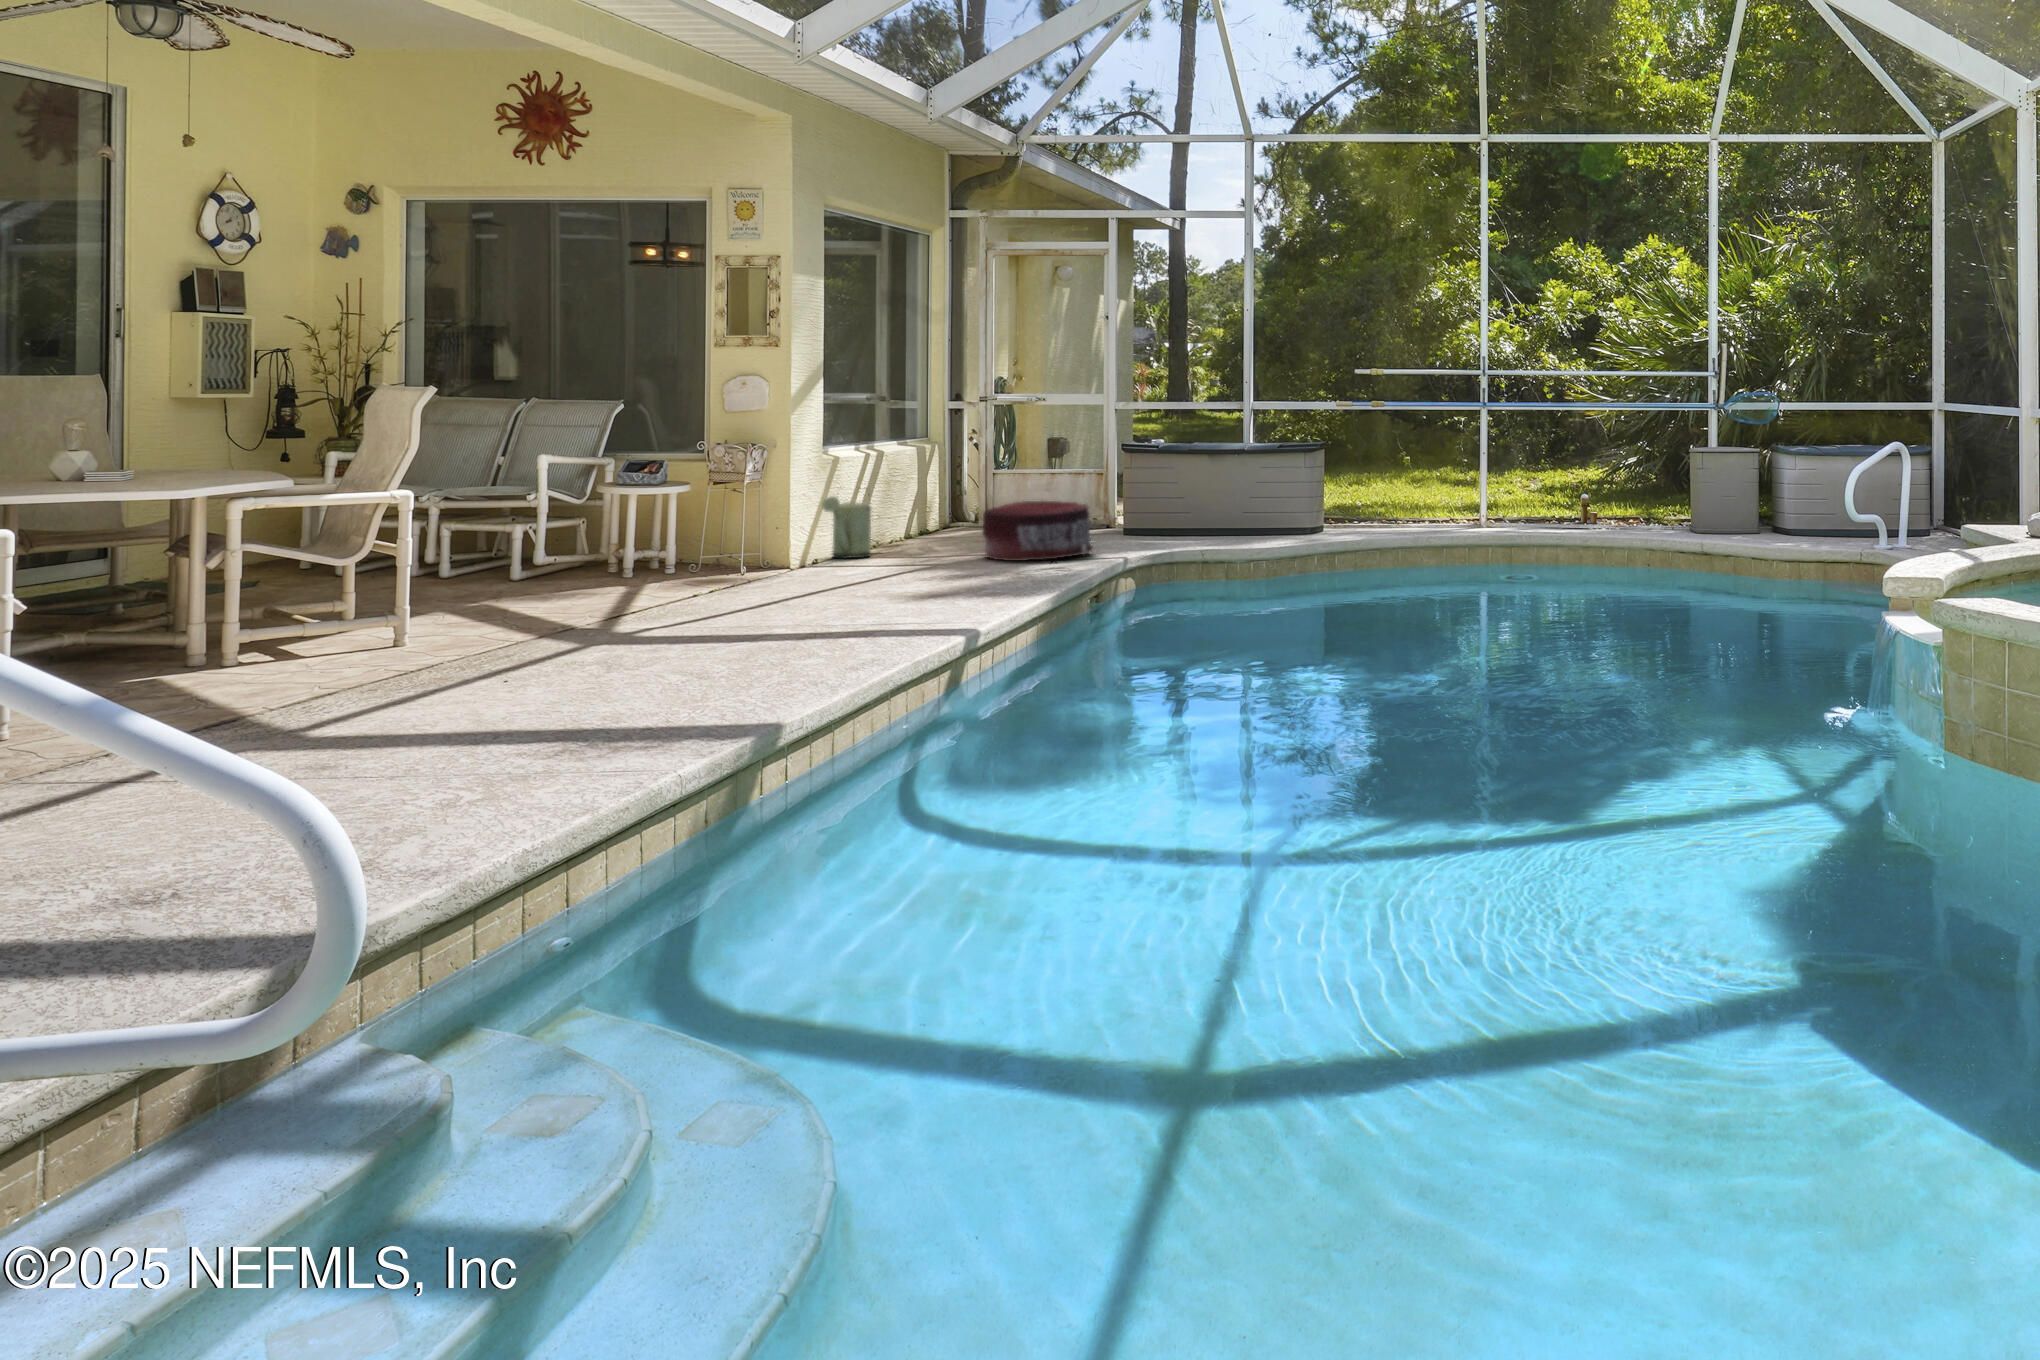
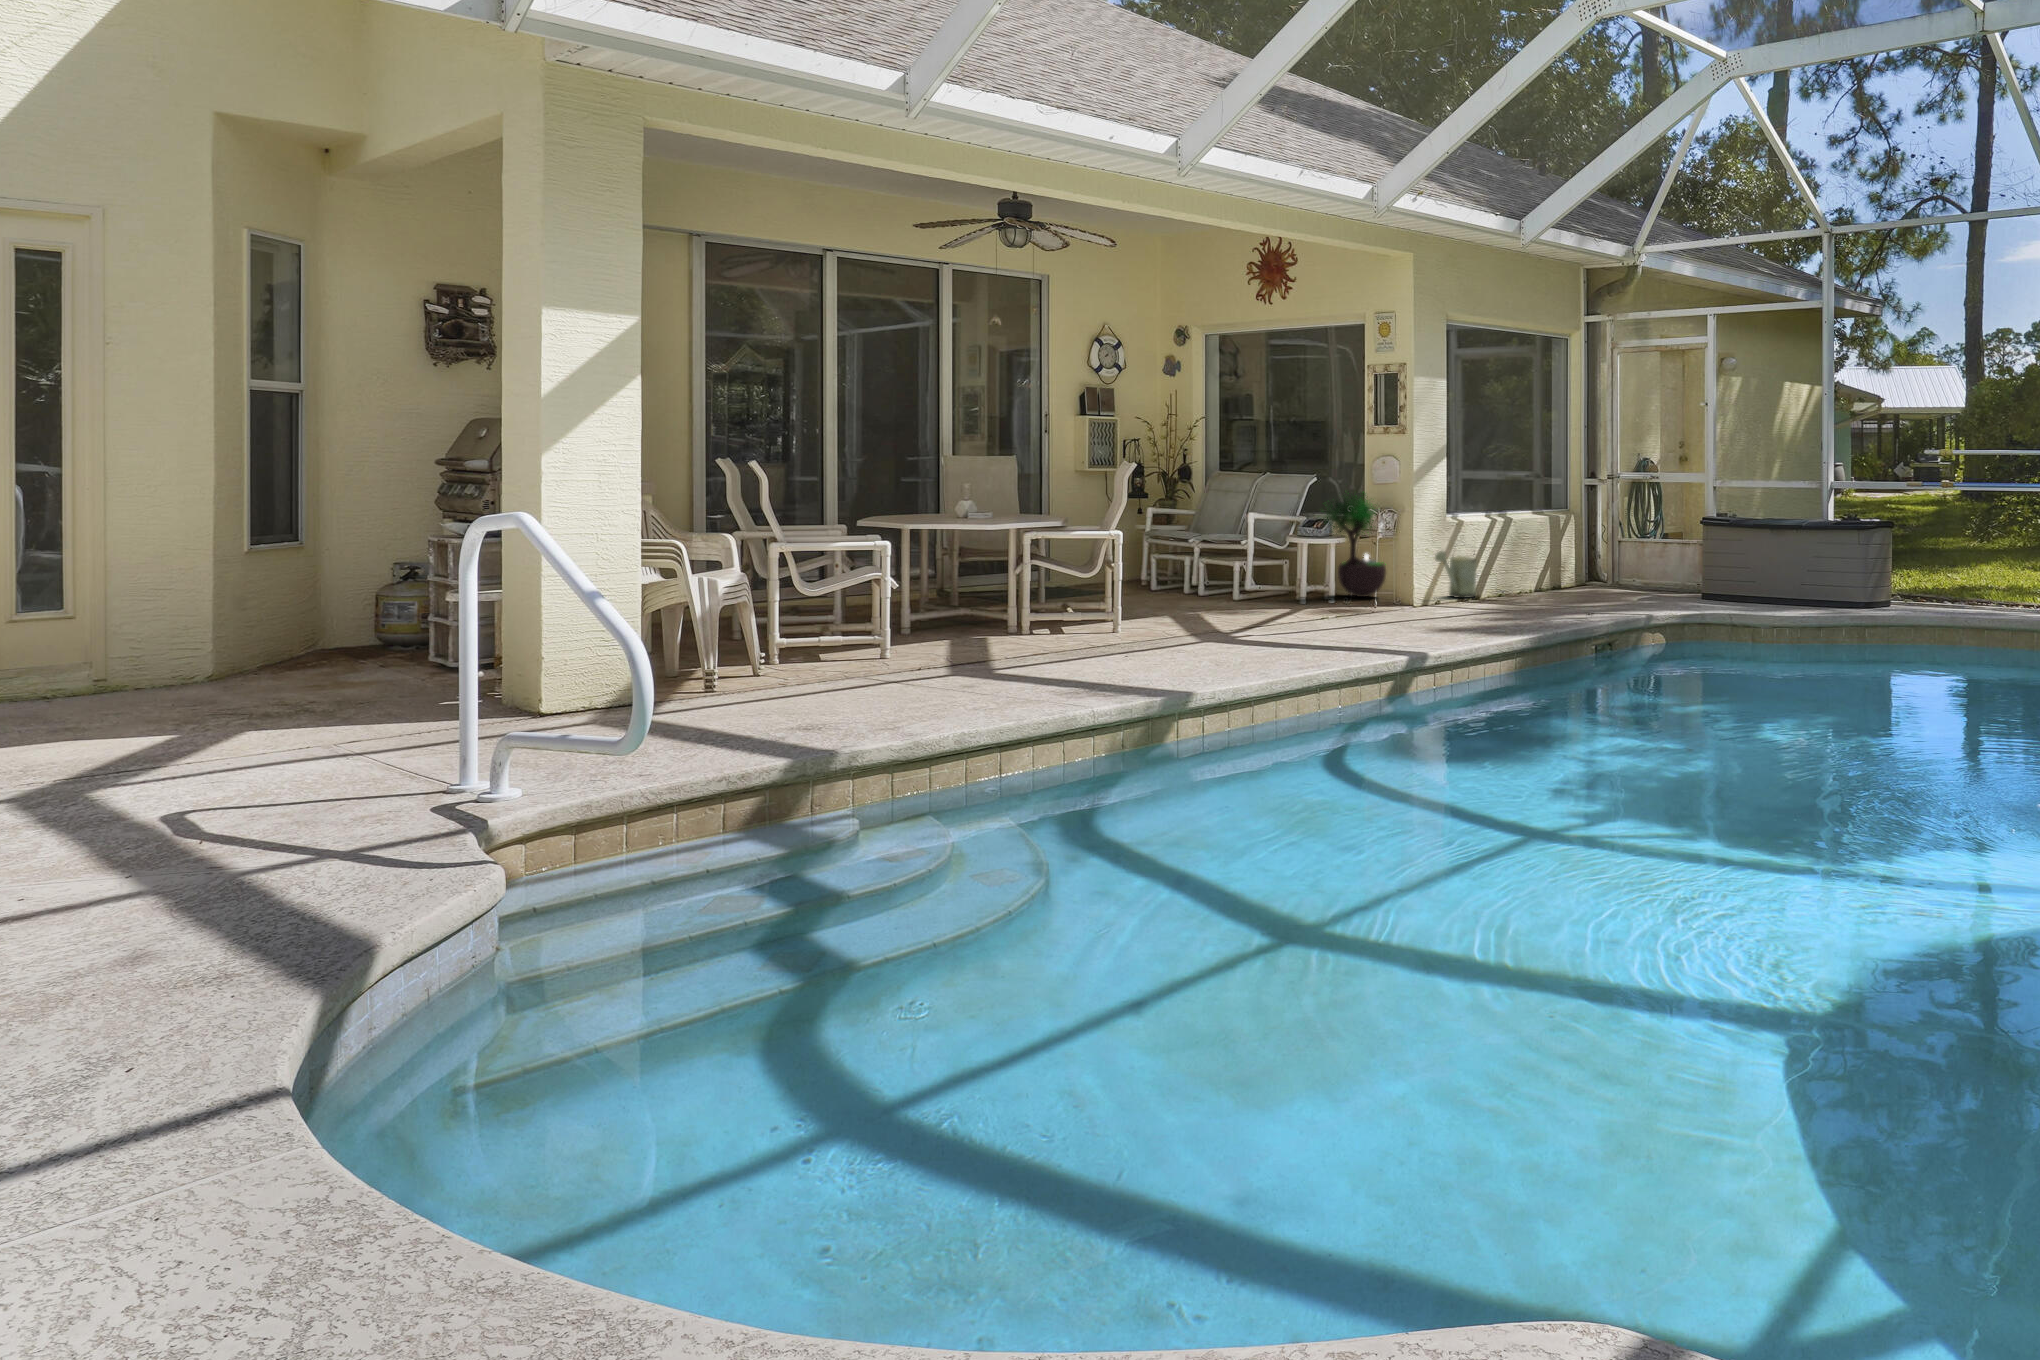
potted tree: none [649,410,752,567] -> present [1321,492,1386,597]
pouf: present [982,501,1093,561] -> none [1547,563,1634,610]

